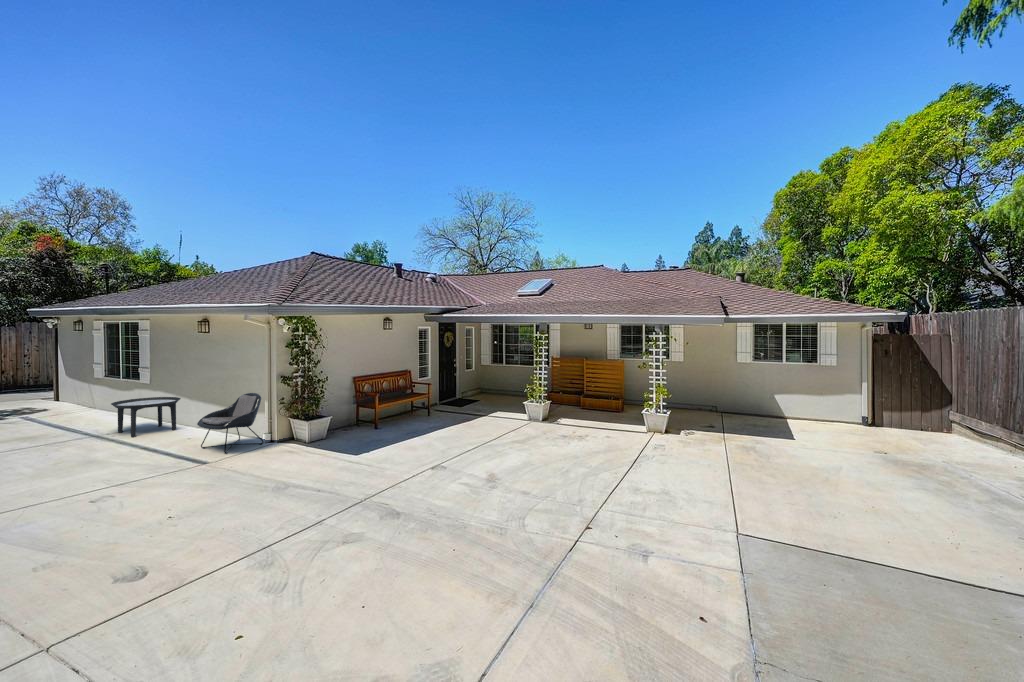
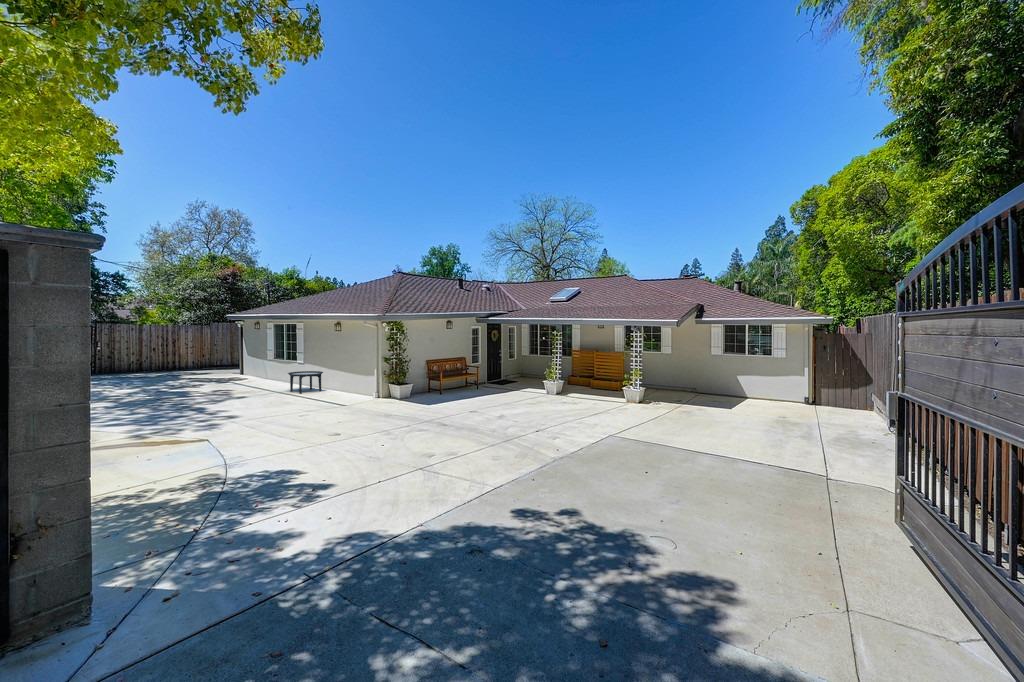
lounge chair: present [197,393,264,454] -> none [339,368,375,402]

